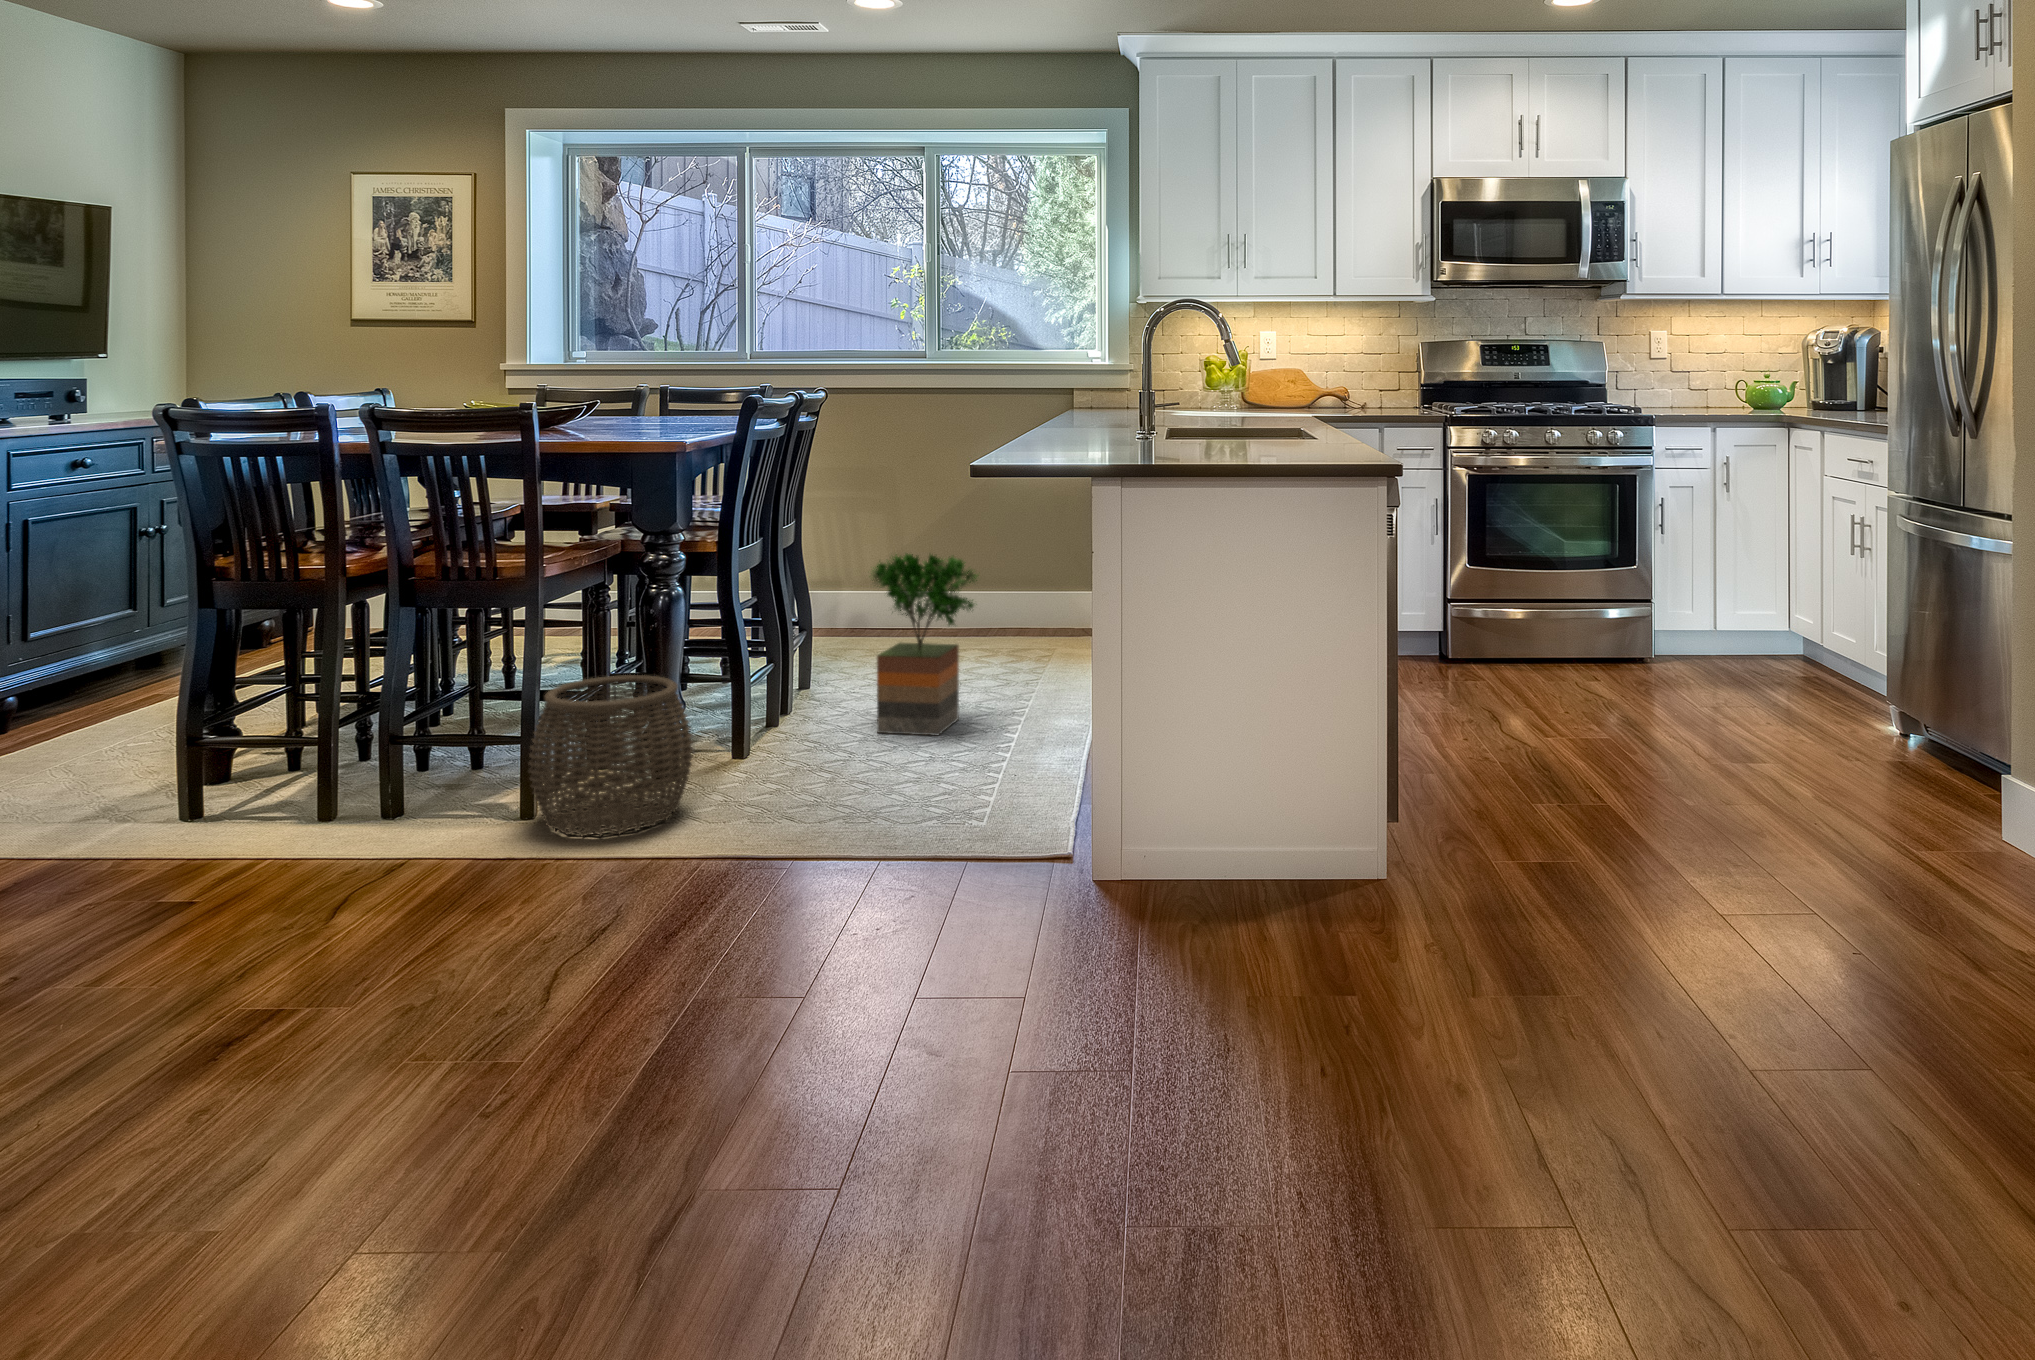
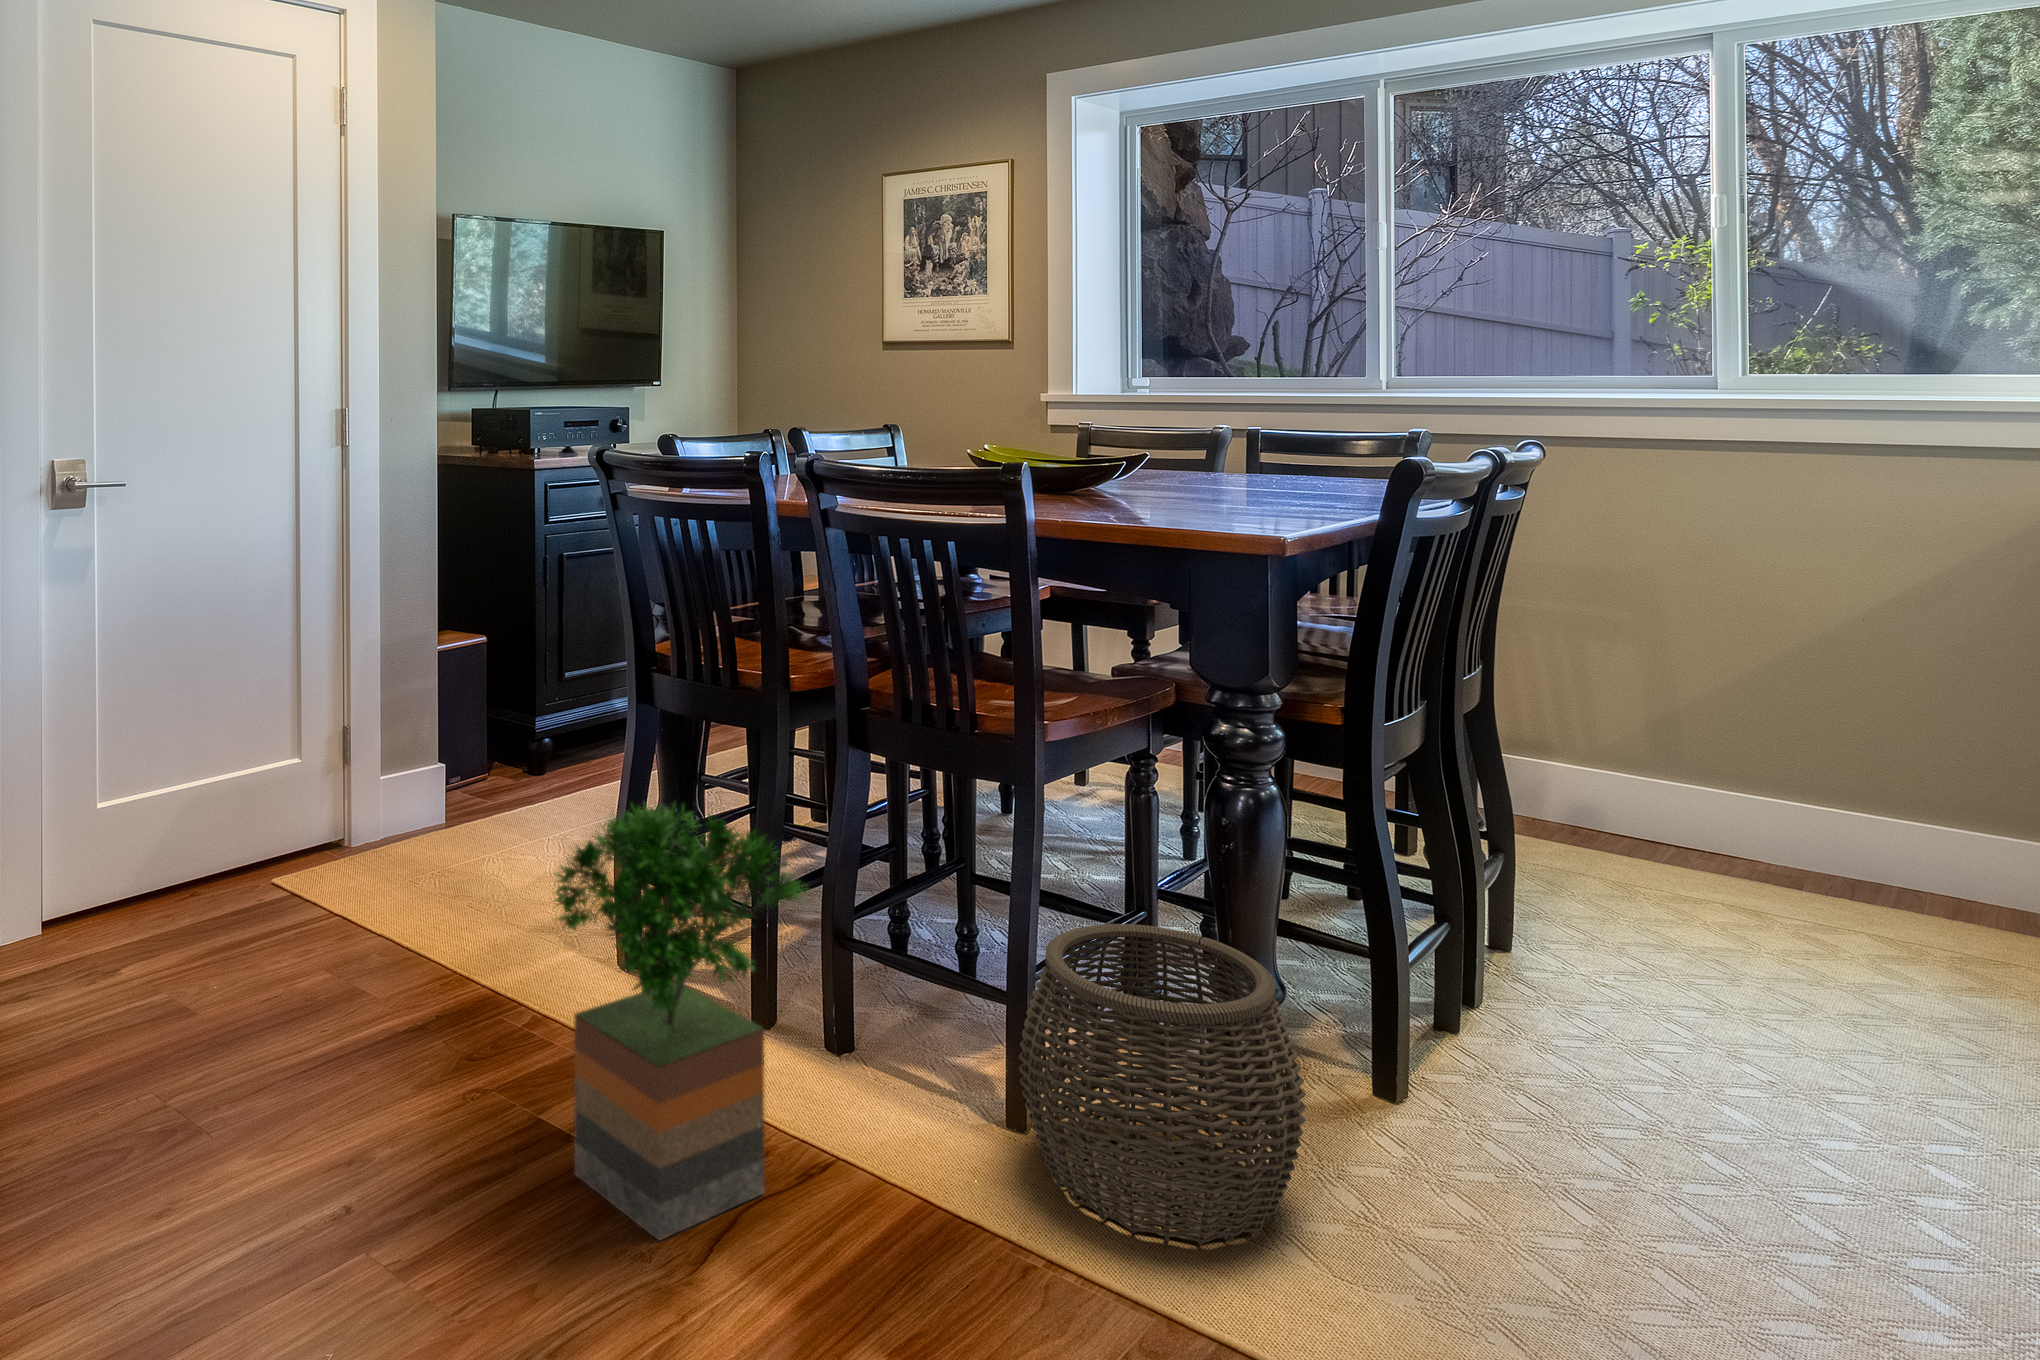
potted tree: present [871,553,977,735] -> present [555,804,803,1240]

